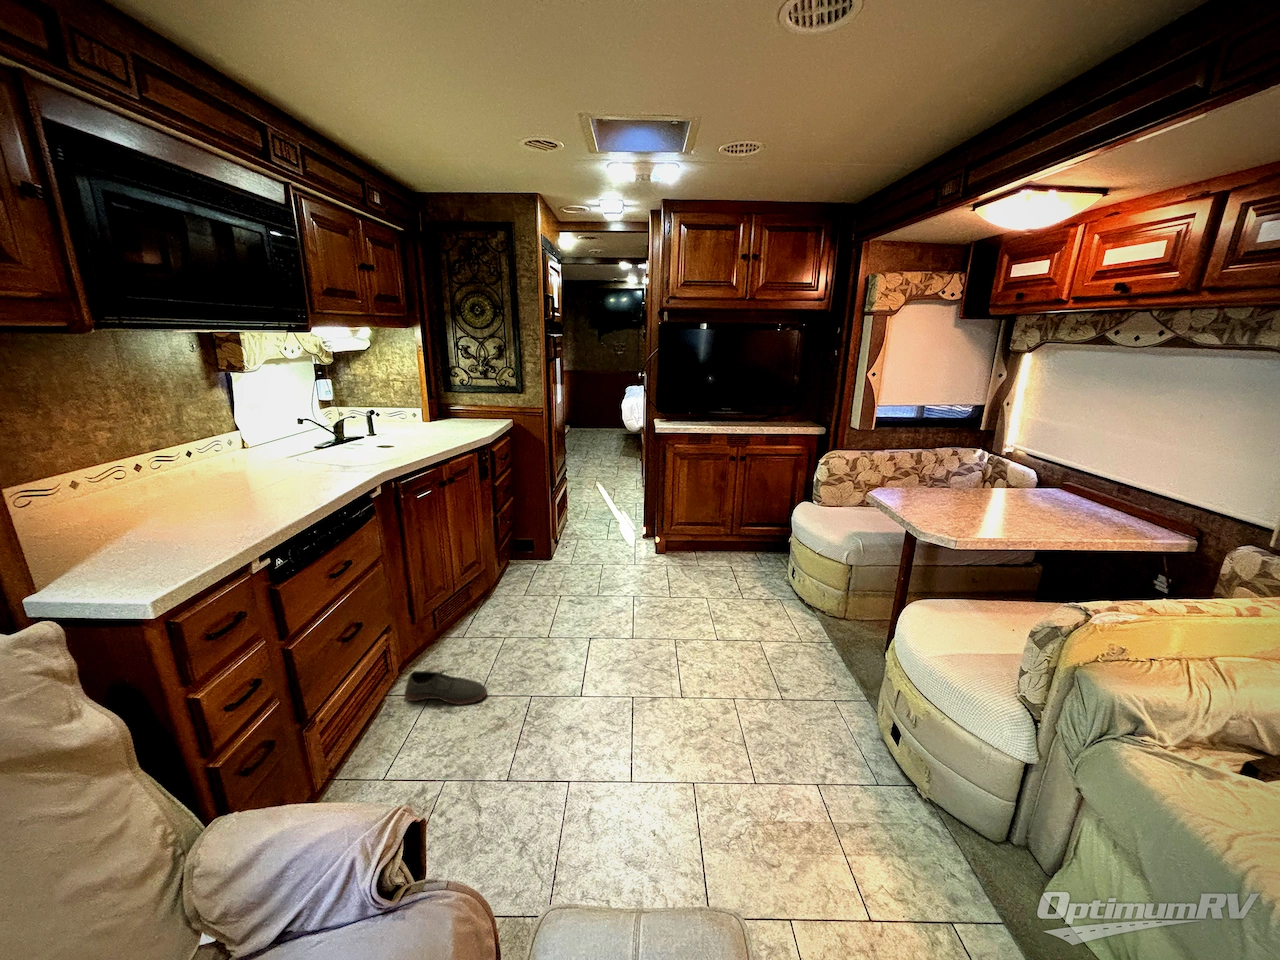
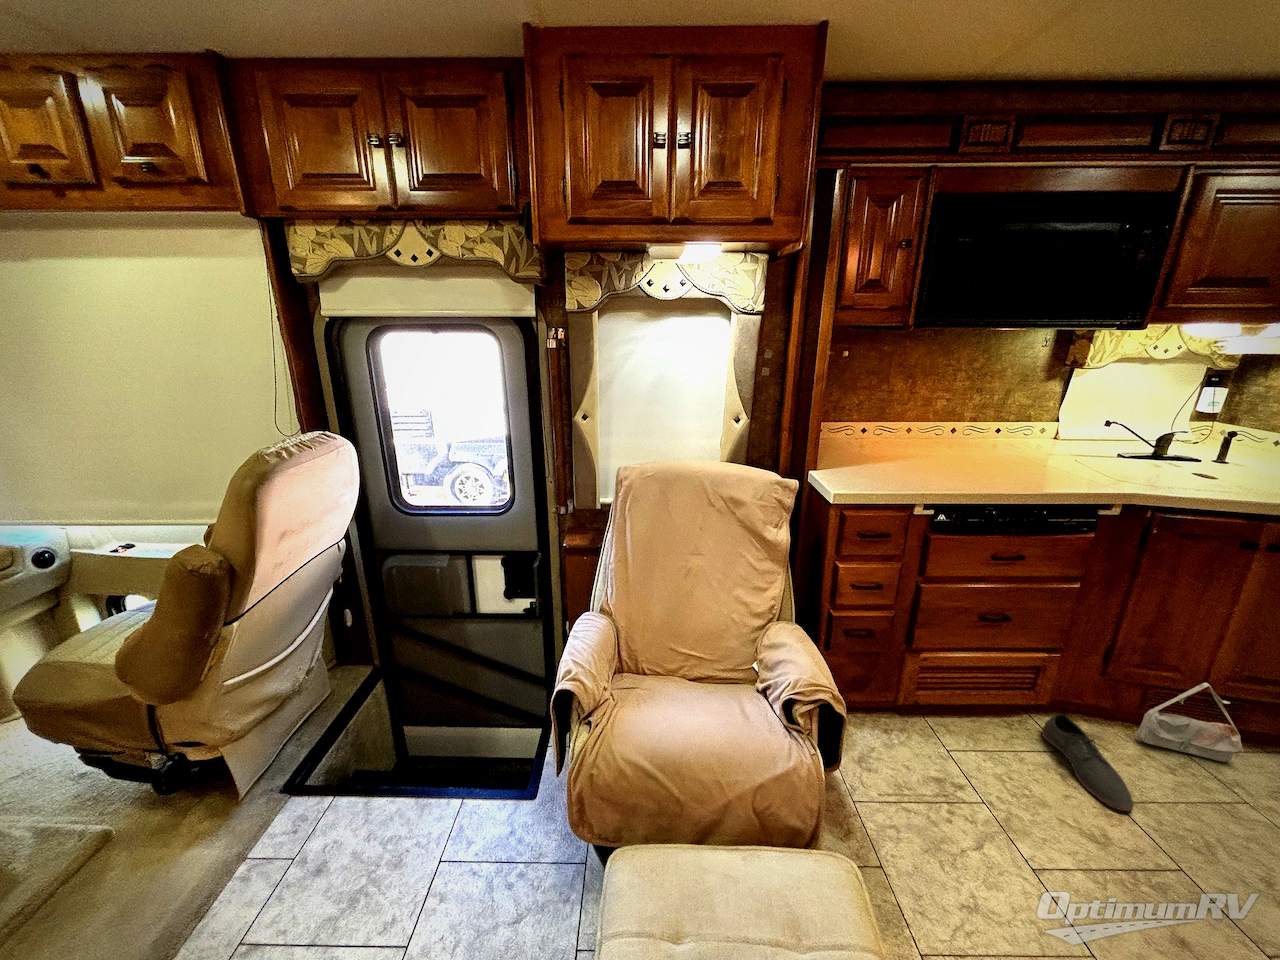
bag: none [437,587,479,650] -> present [1136,683,1243,762]

